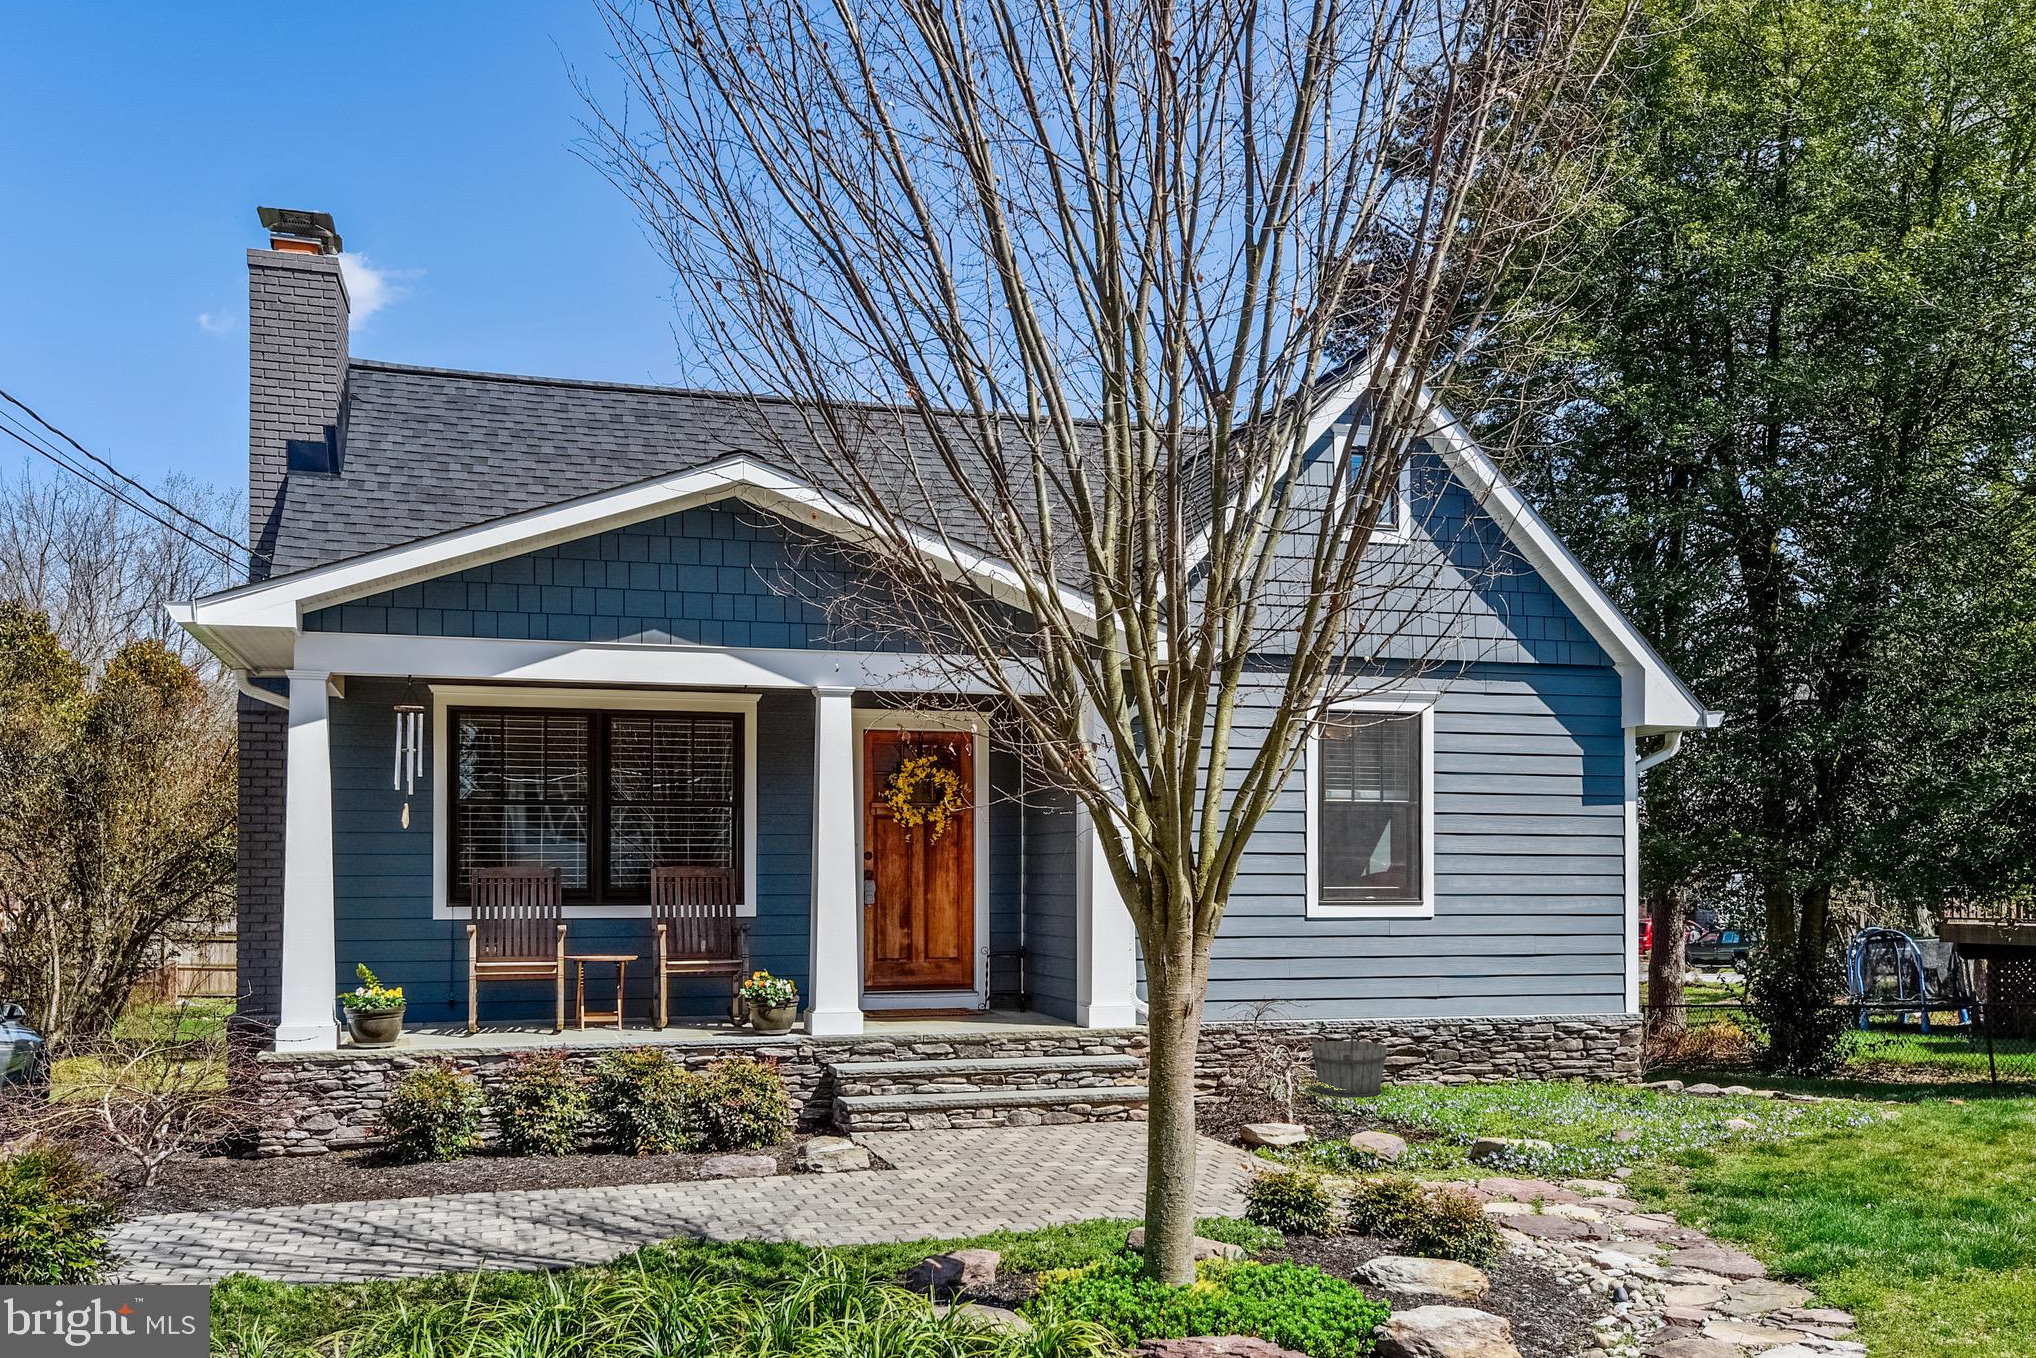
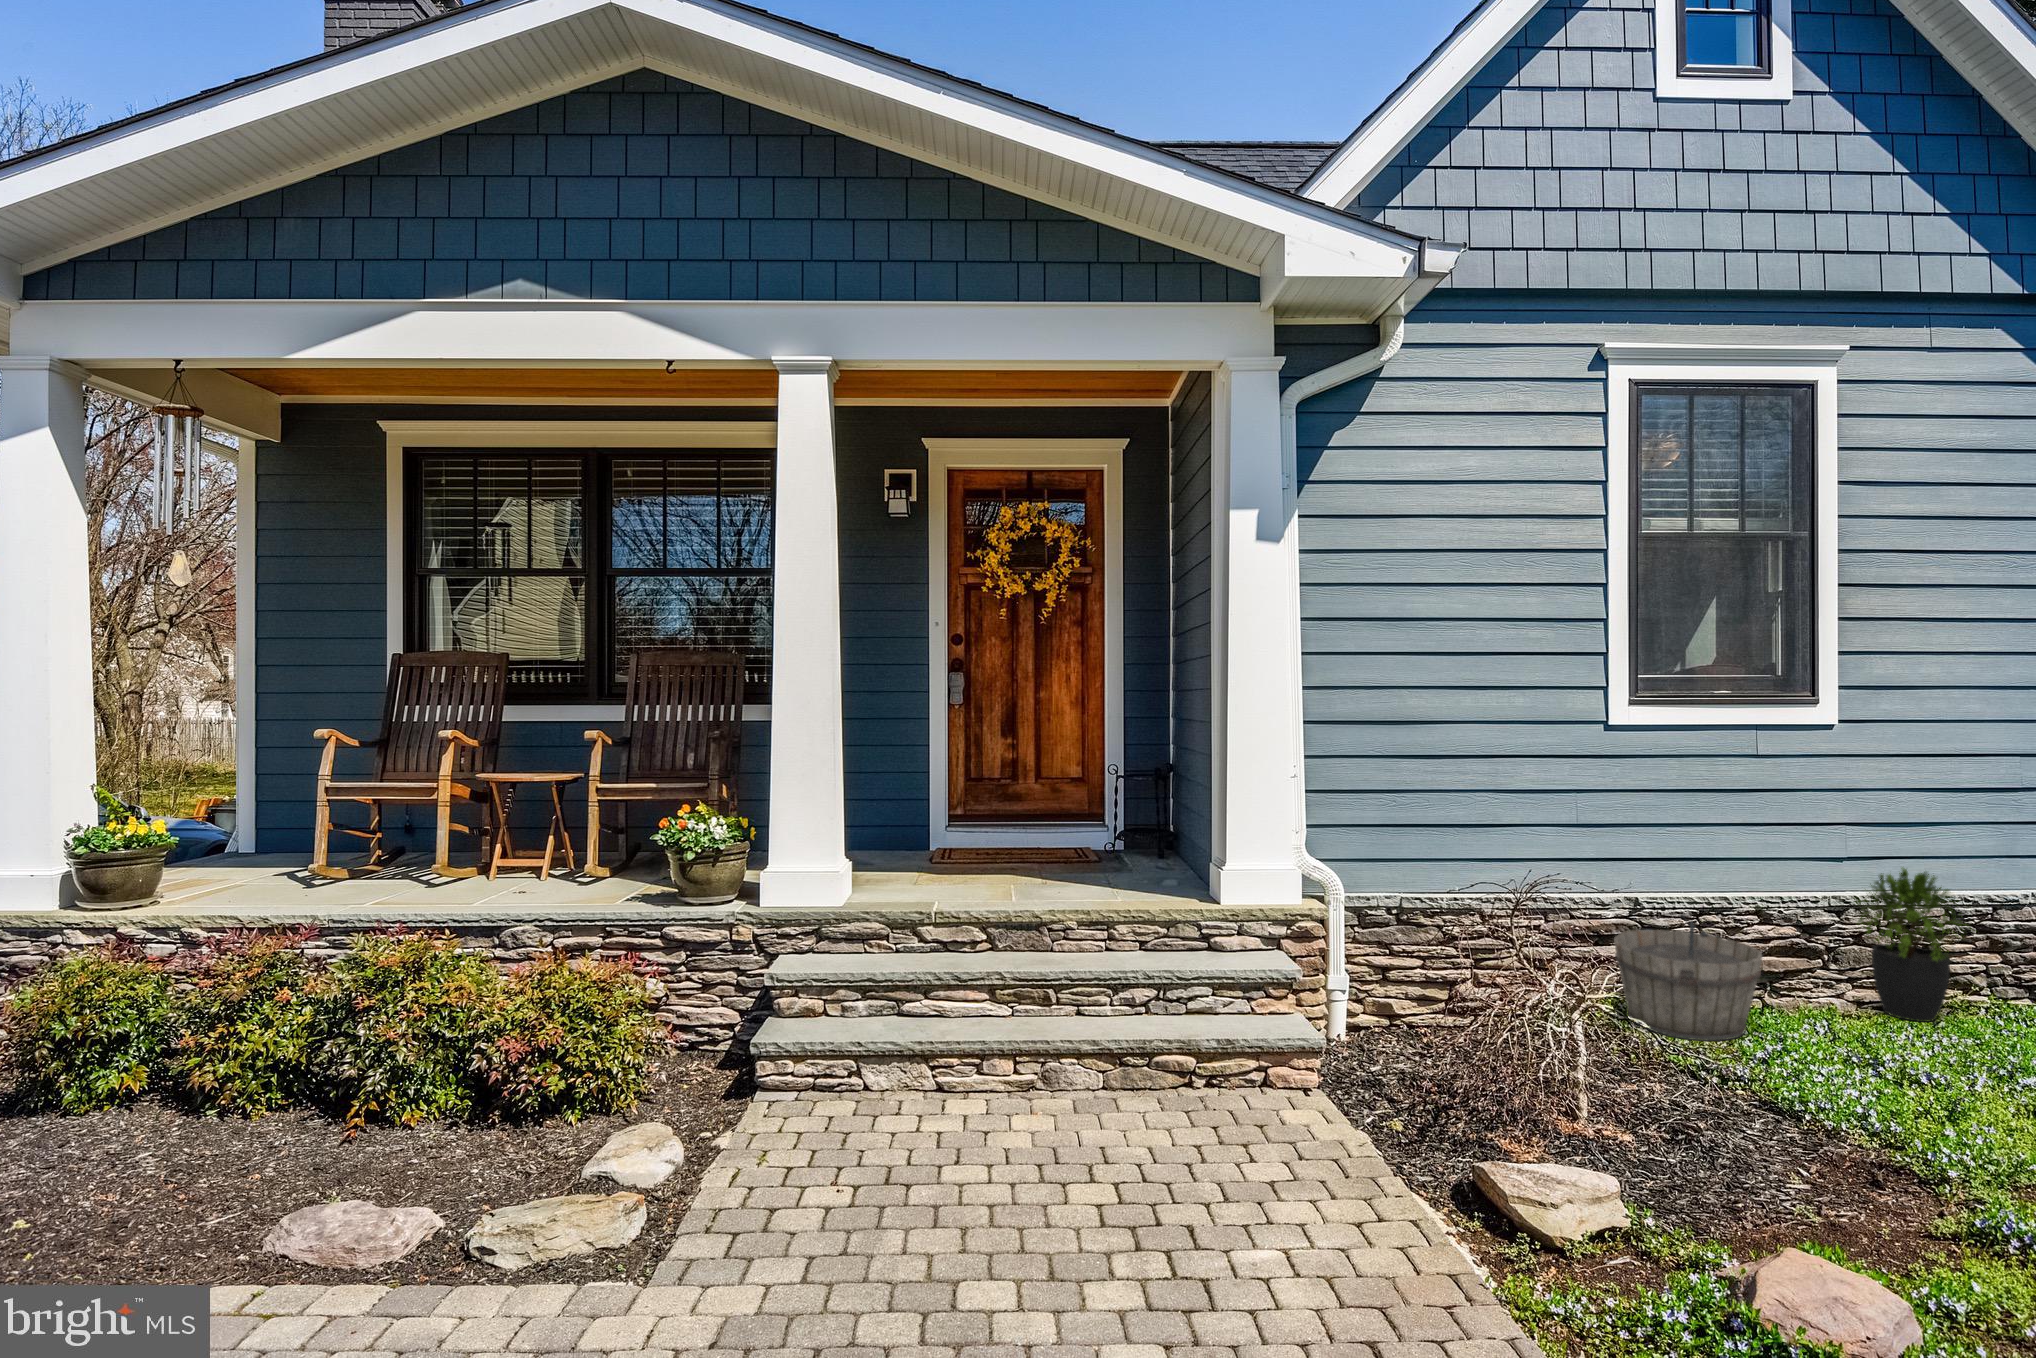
potted plant: none [1438,997,1496,1087] -> present [1856,867,1966,1022]

